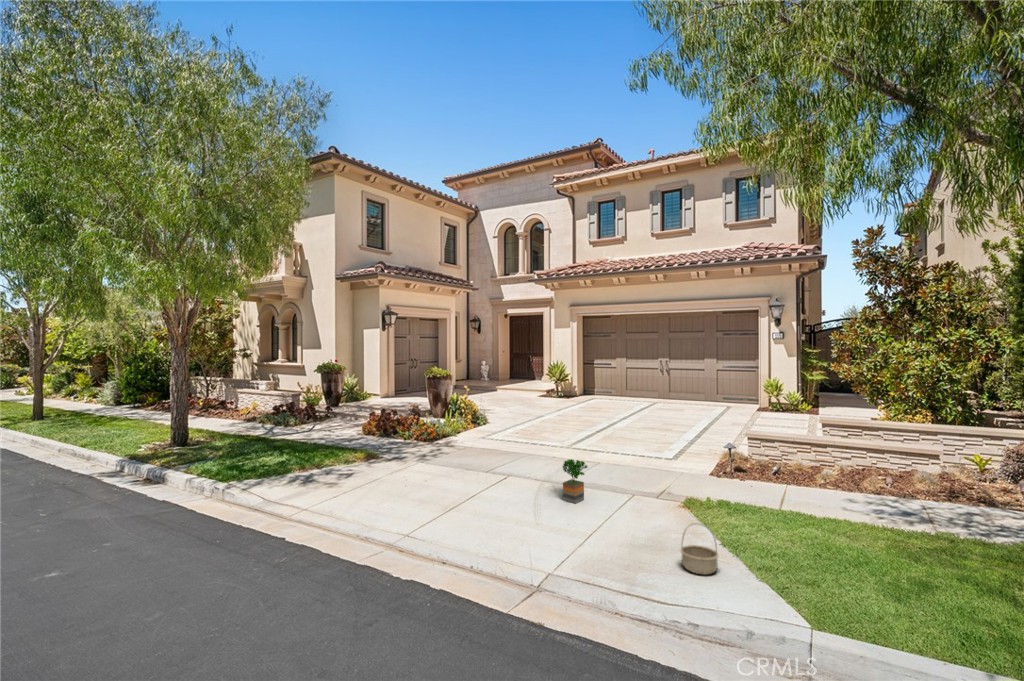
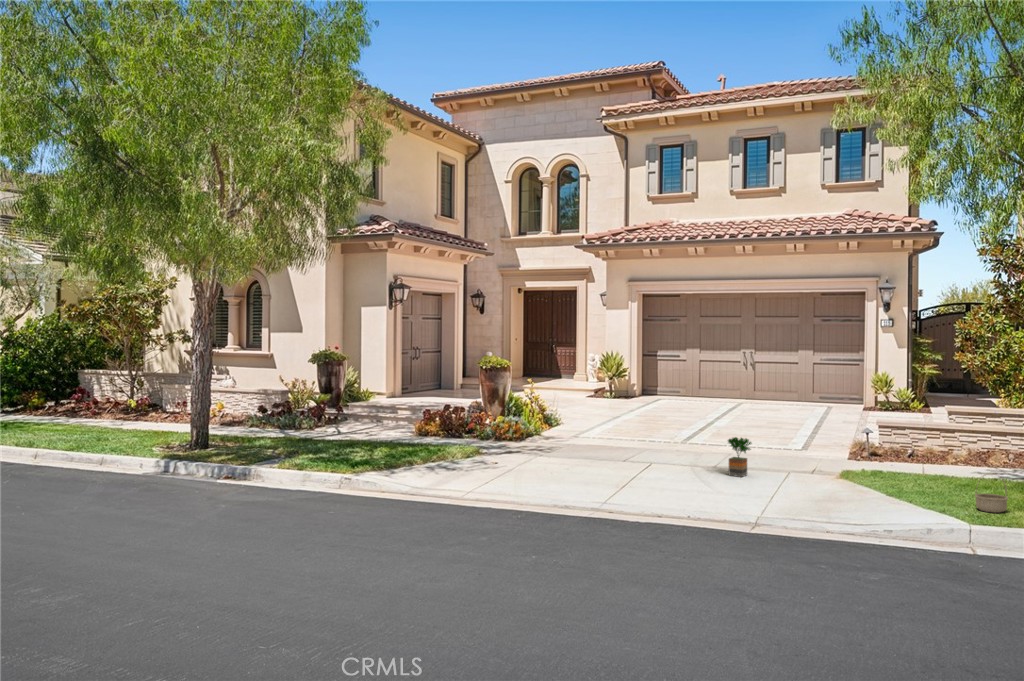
basket: present [681,523,718,575] -> present [975,473,1008,513]

